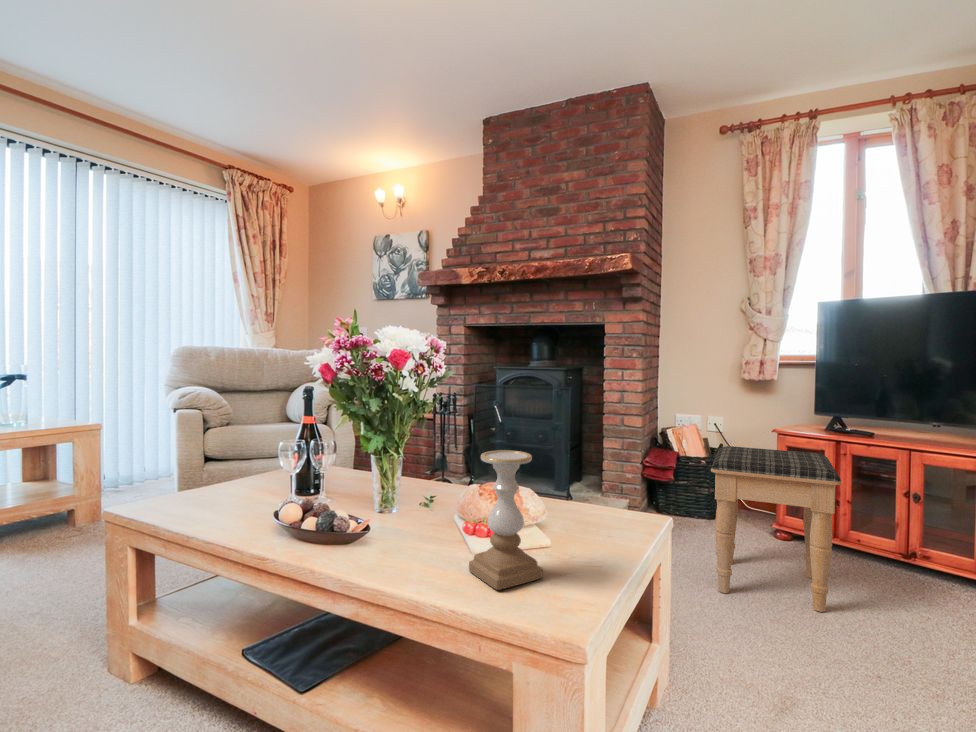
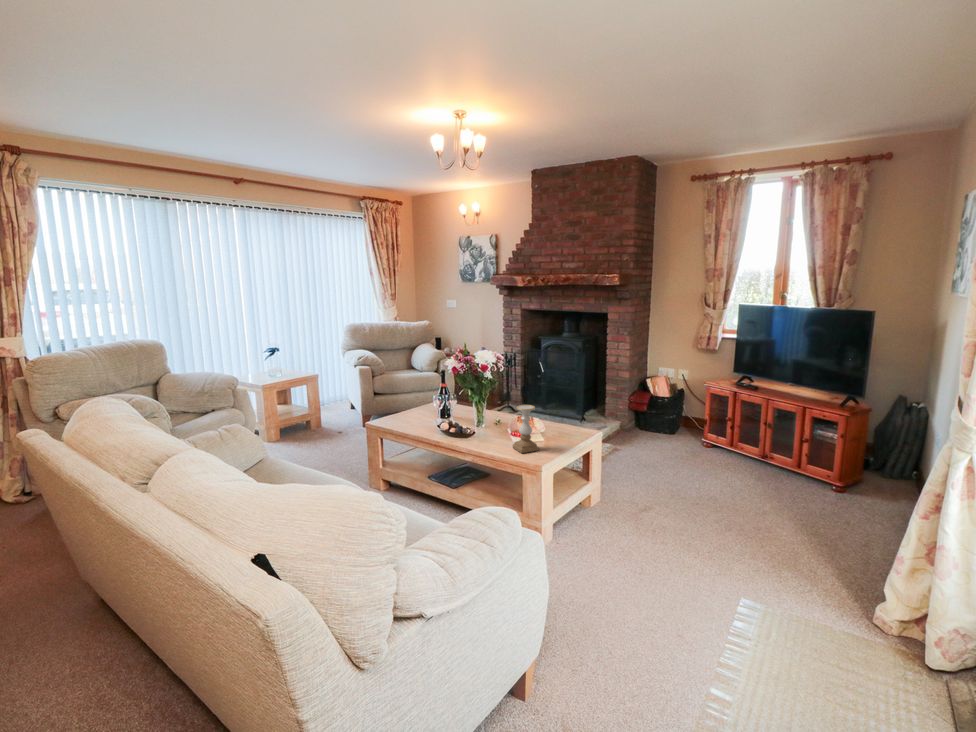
footstool: present [711,446,841,612] -> none [646,394,718,480]

